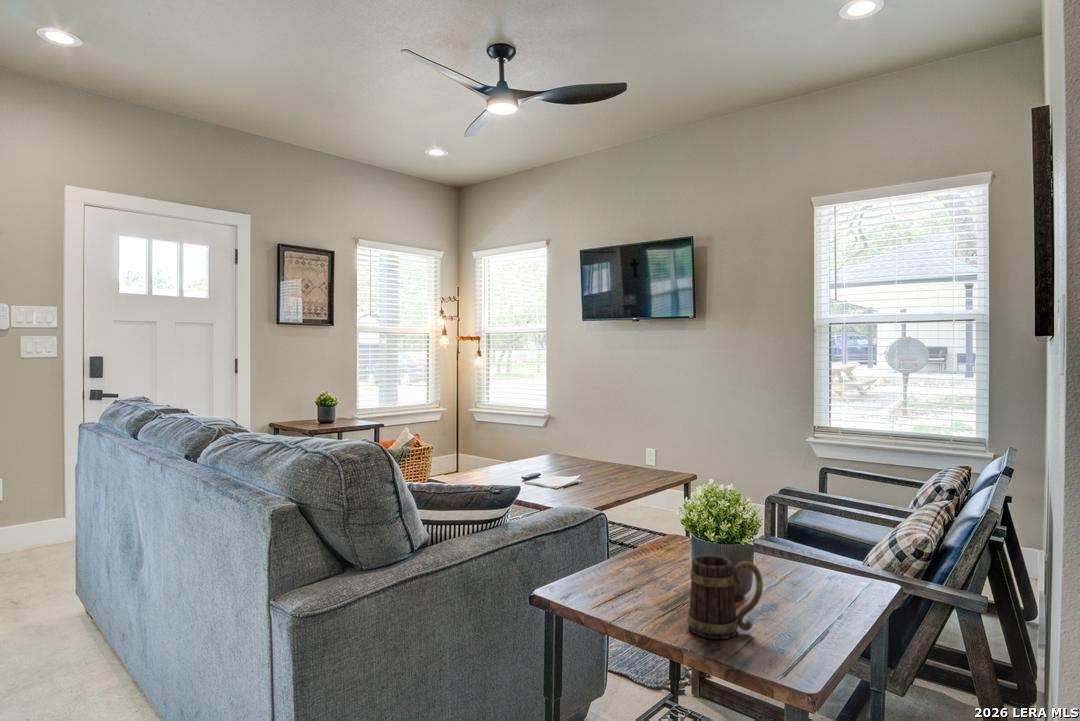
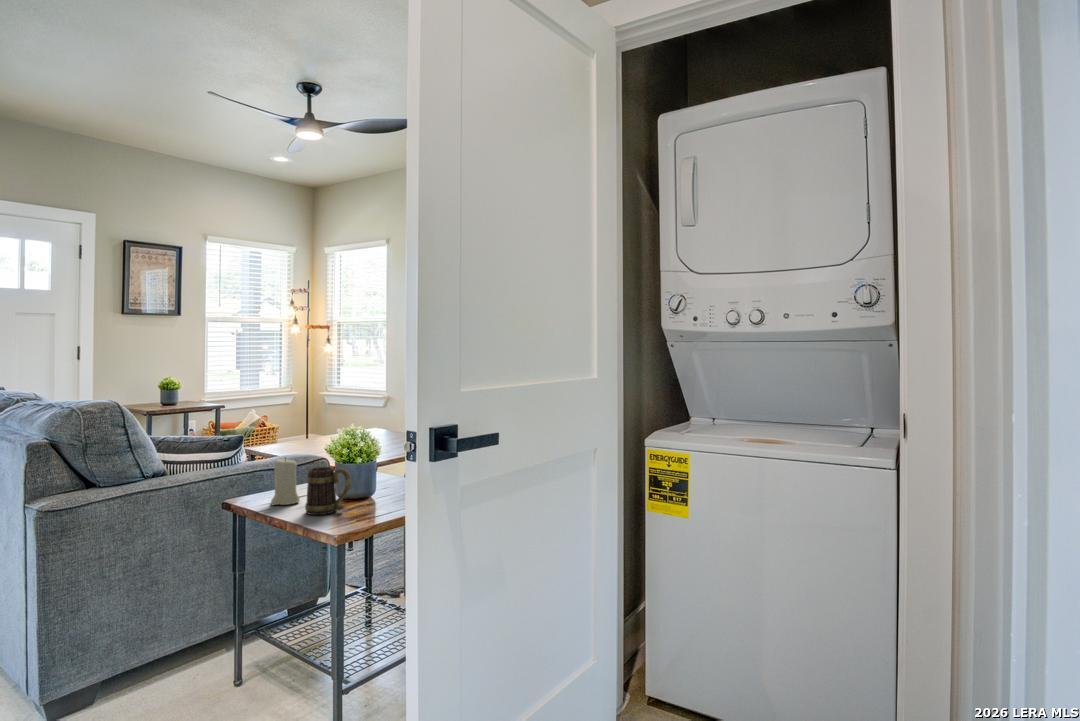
candle: none [607,533,651,609] -> present [271,458,300,505]

